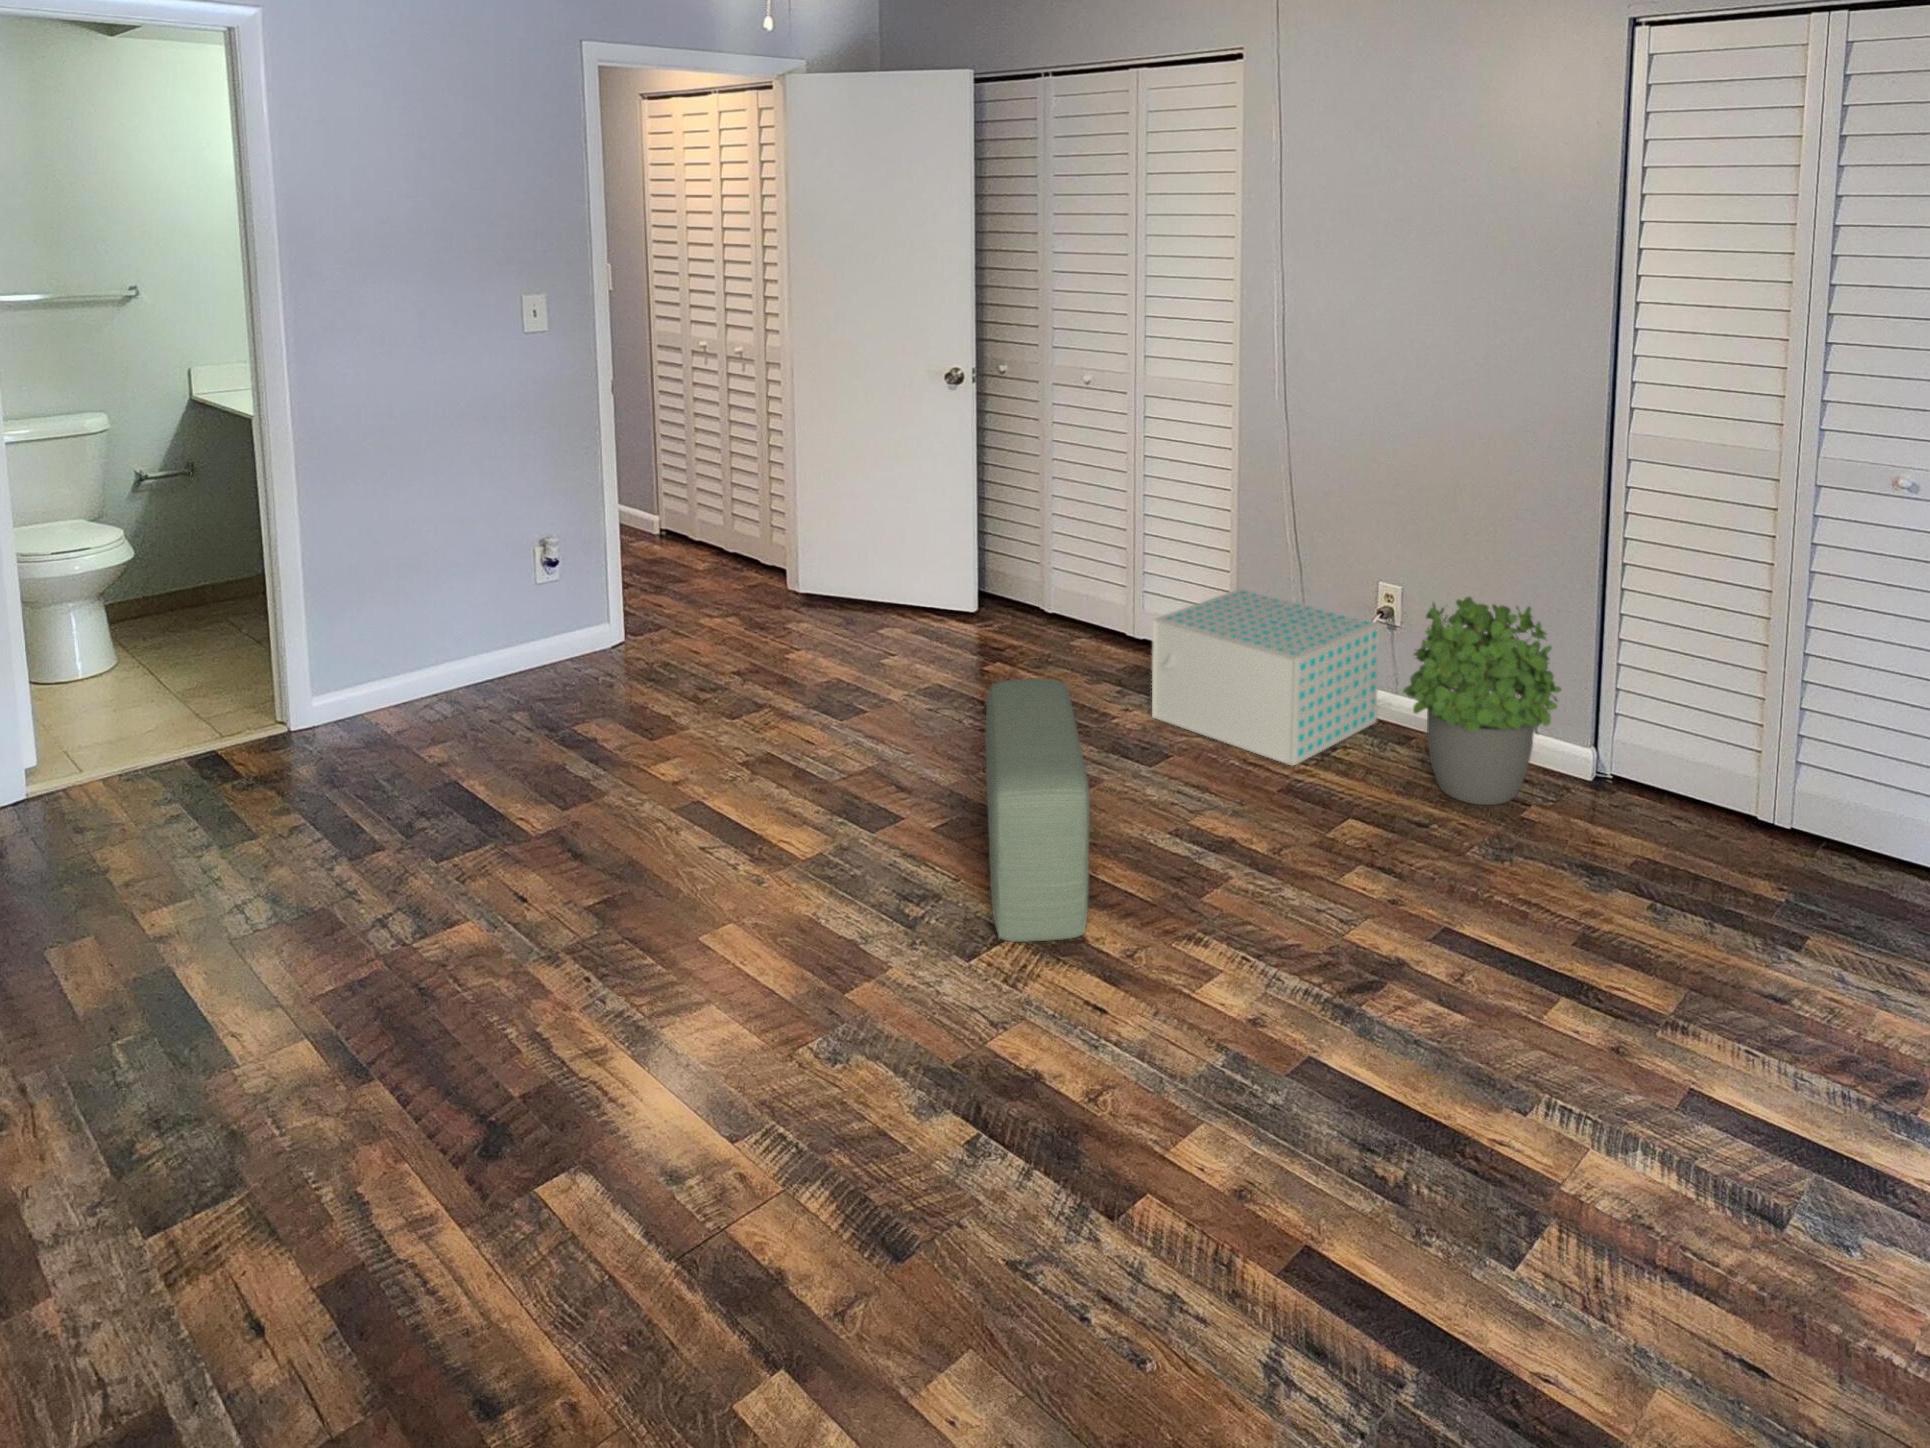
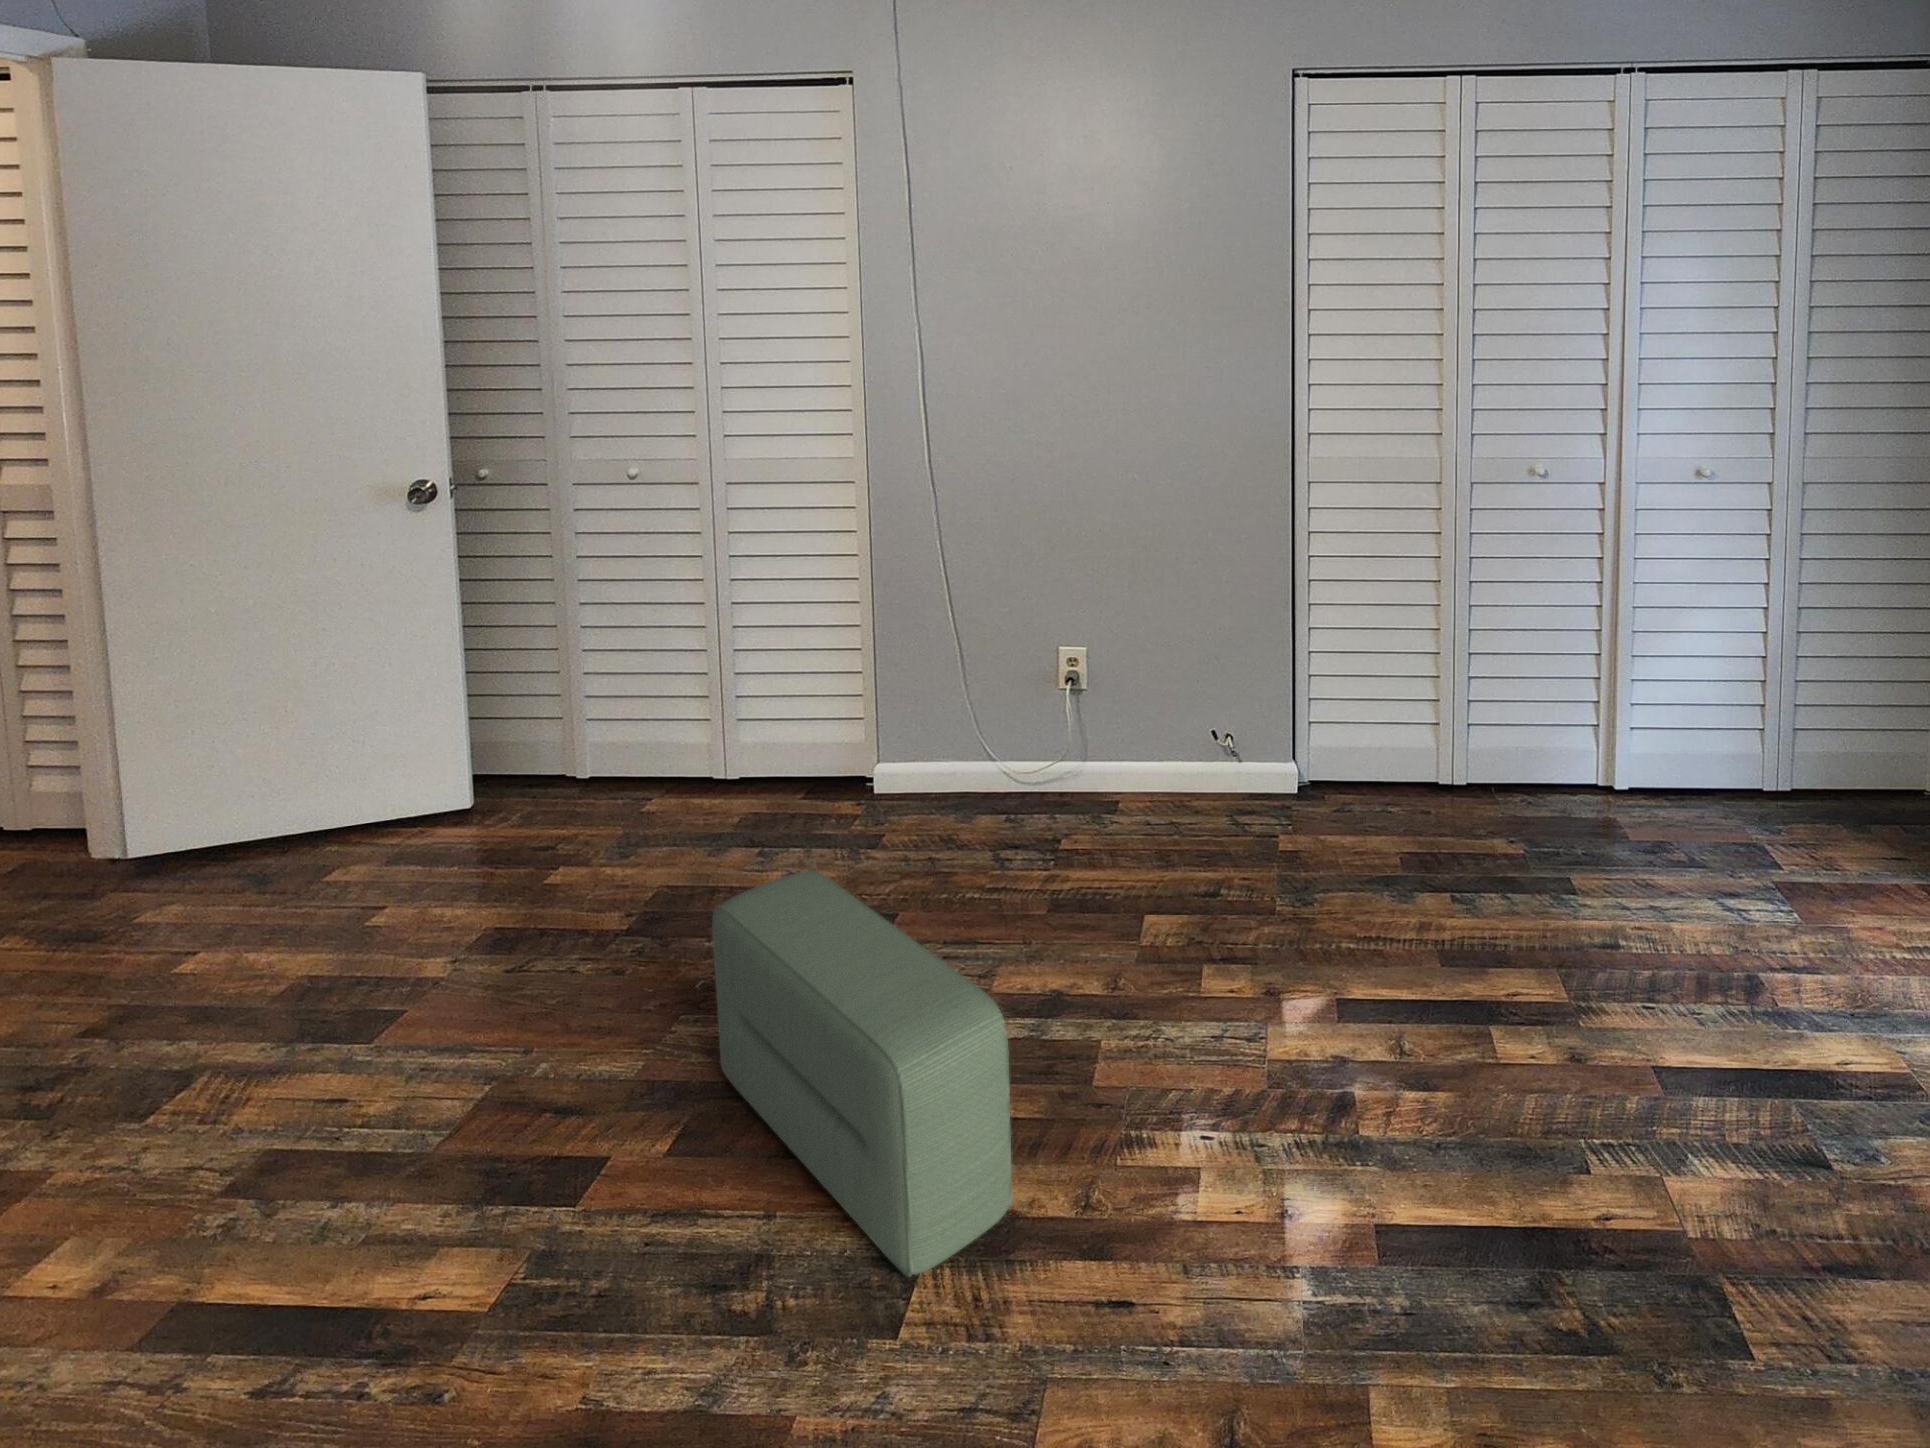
storage box: present [1152,589,1379,765] -> none [824,690,1068,877]
potted plant: present [1403,597,1561,805] -> none [1136,637,1305,854]

